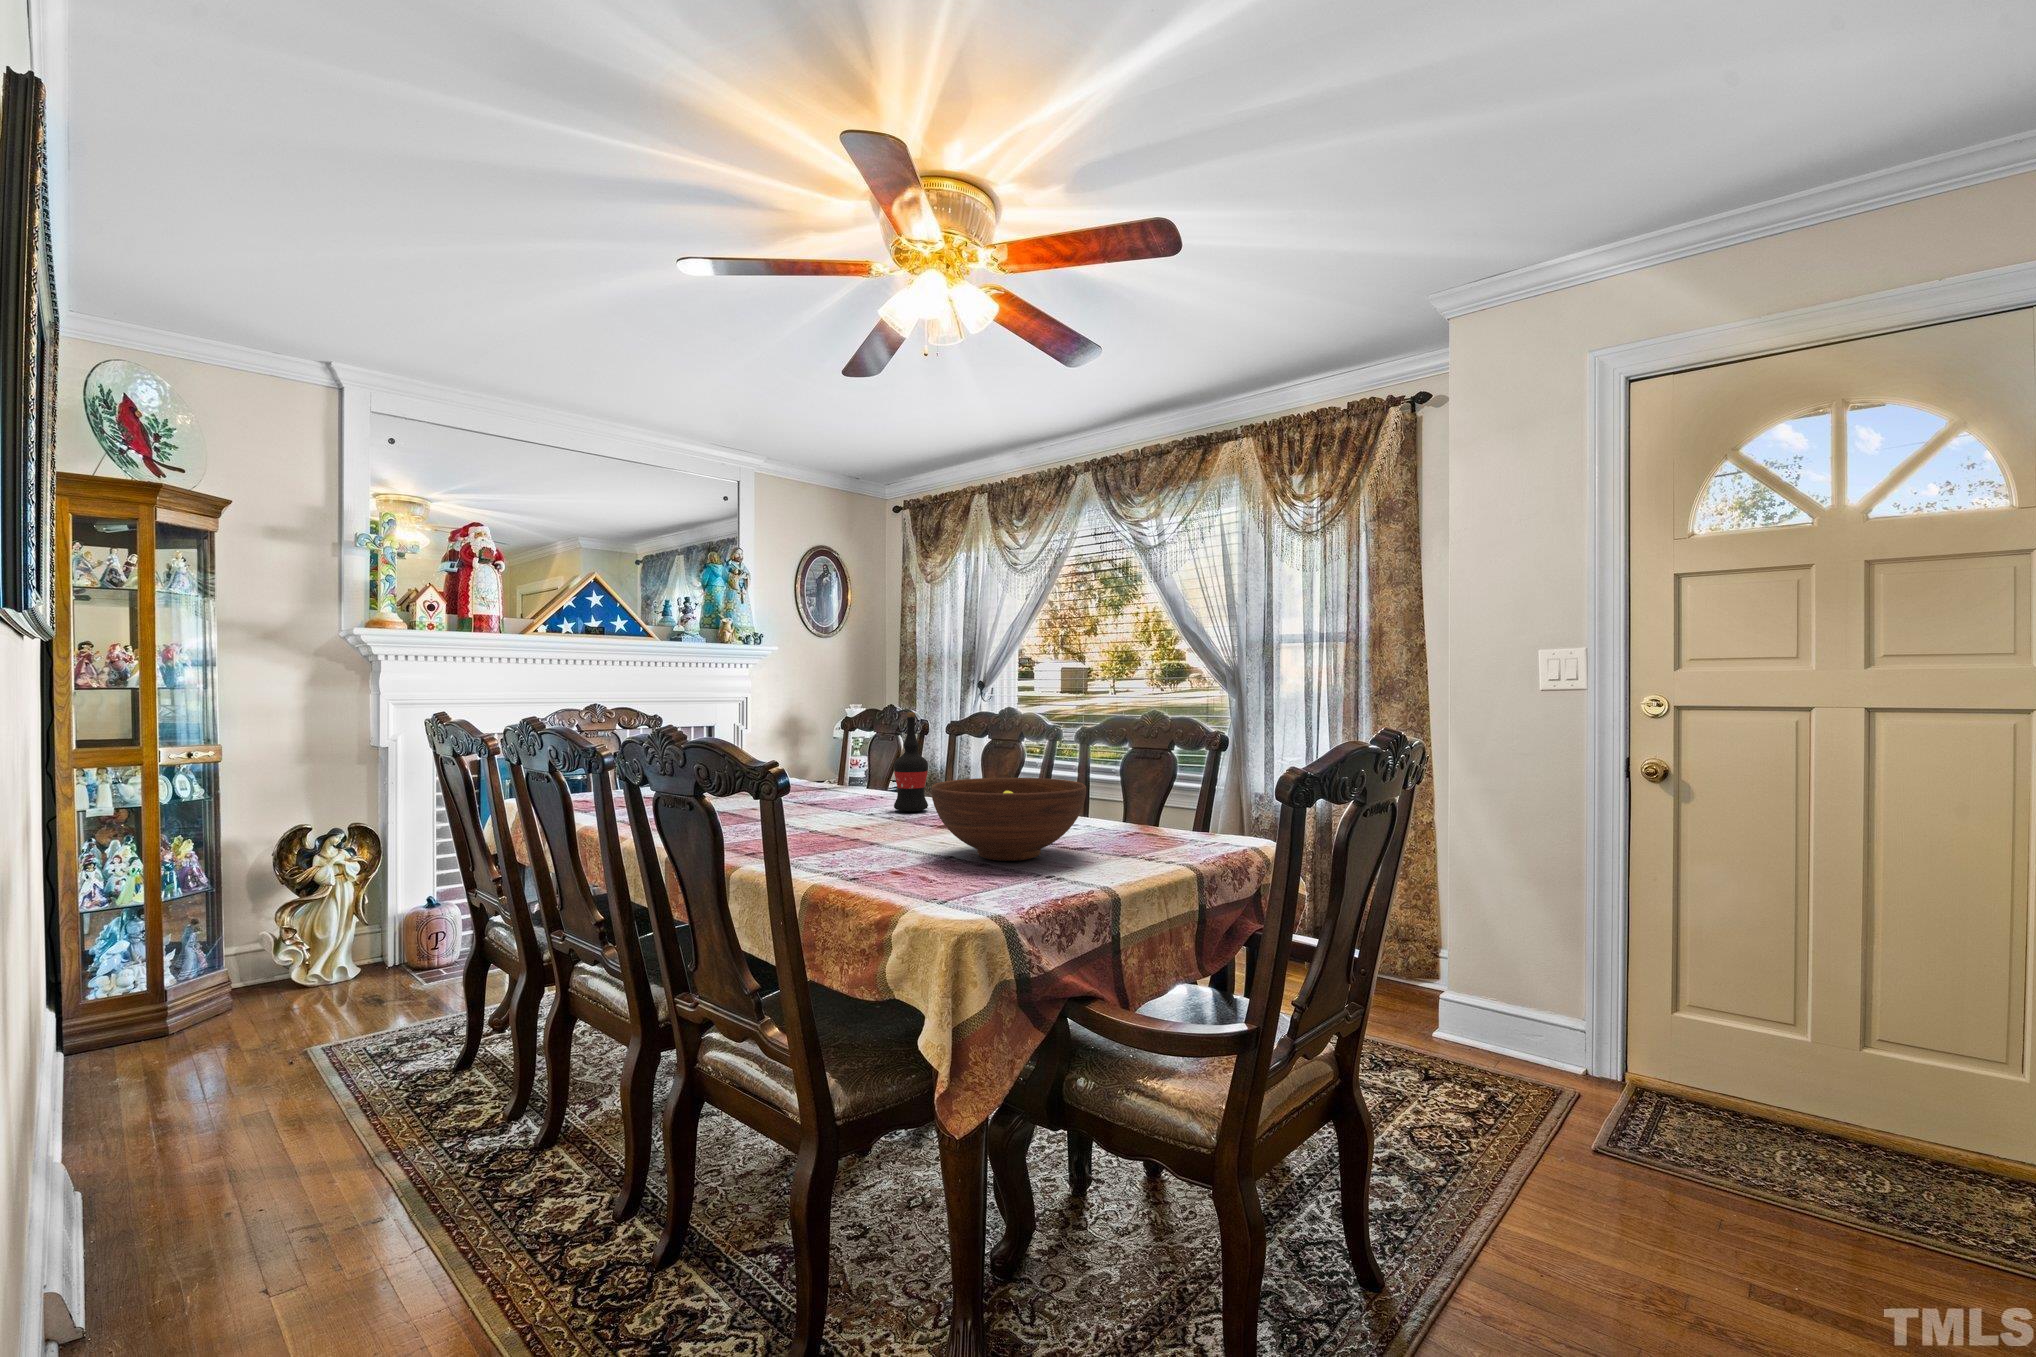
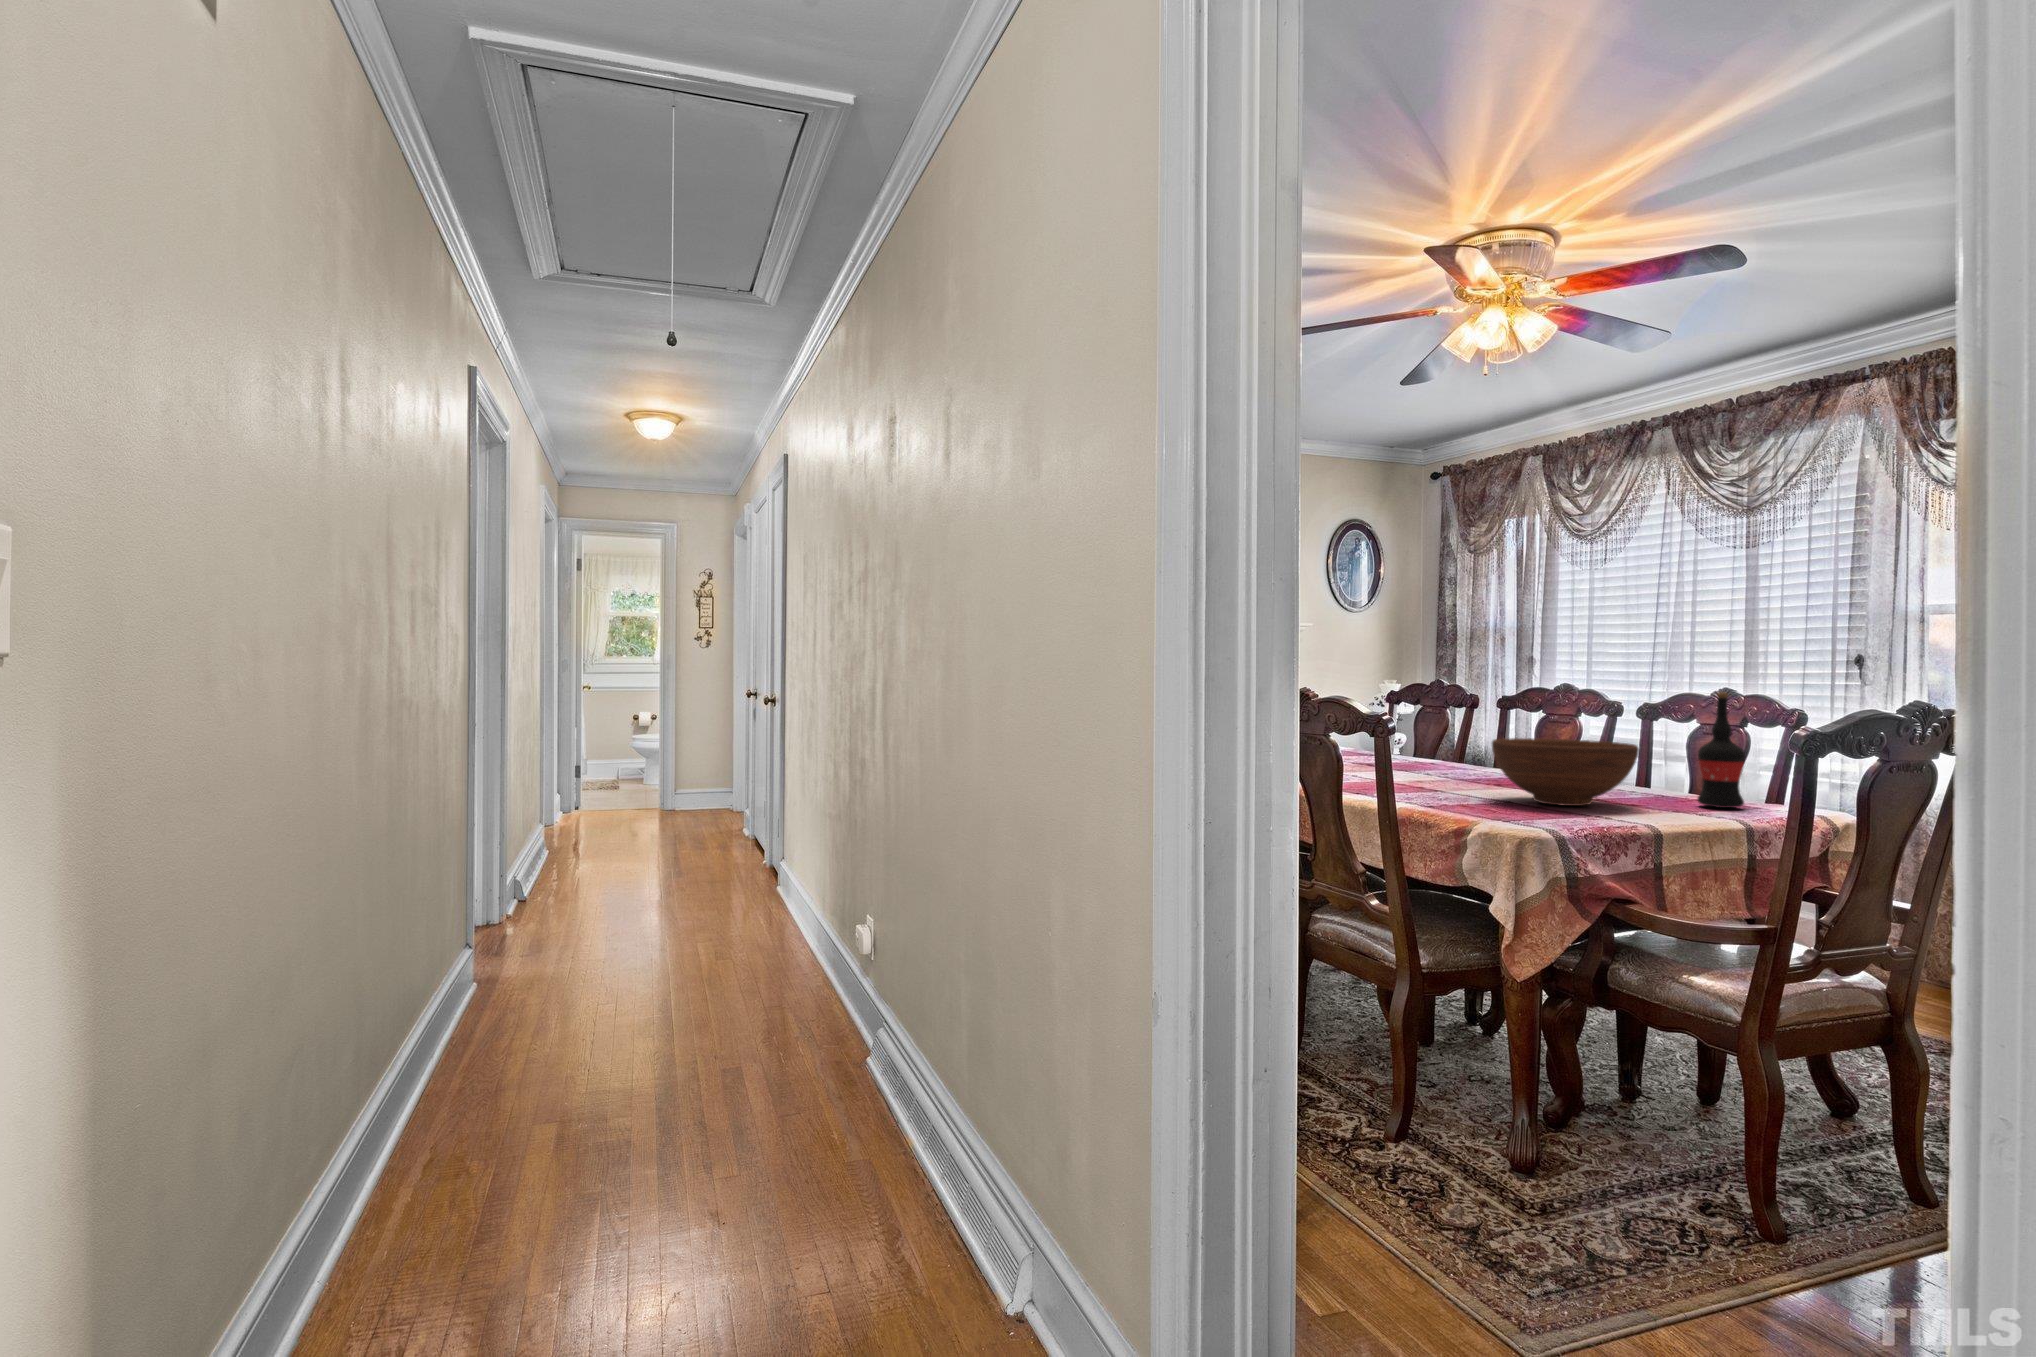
wine bottle: present [894,712,928,811] -> present [1697,692,1745,808]

